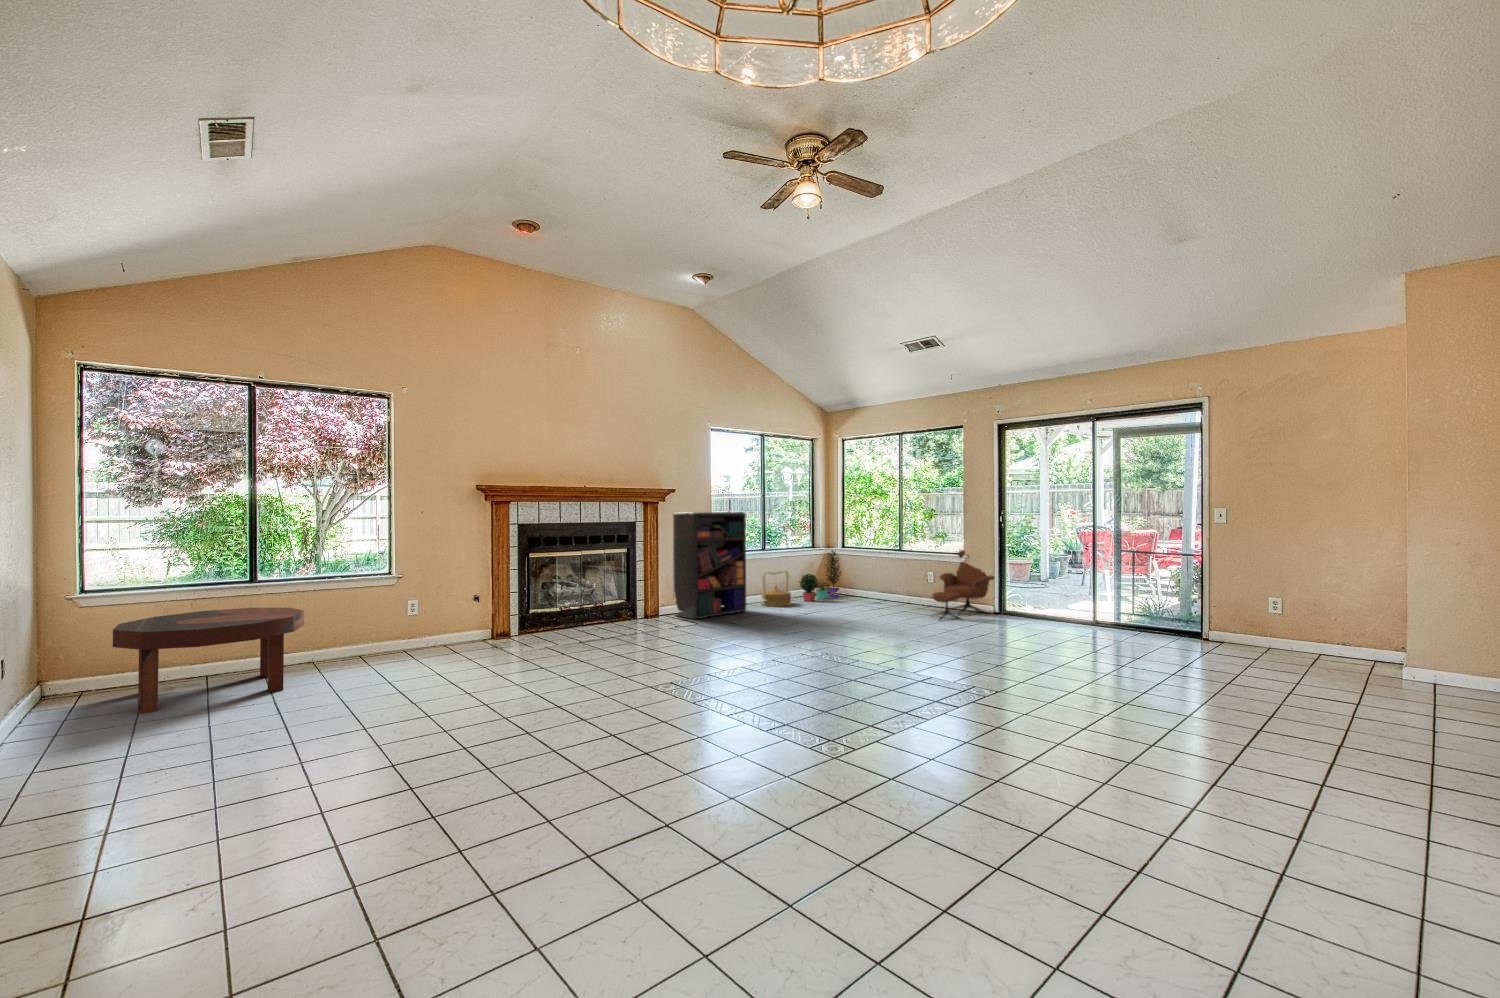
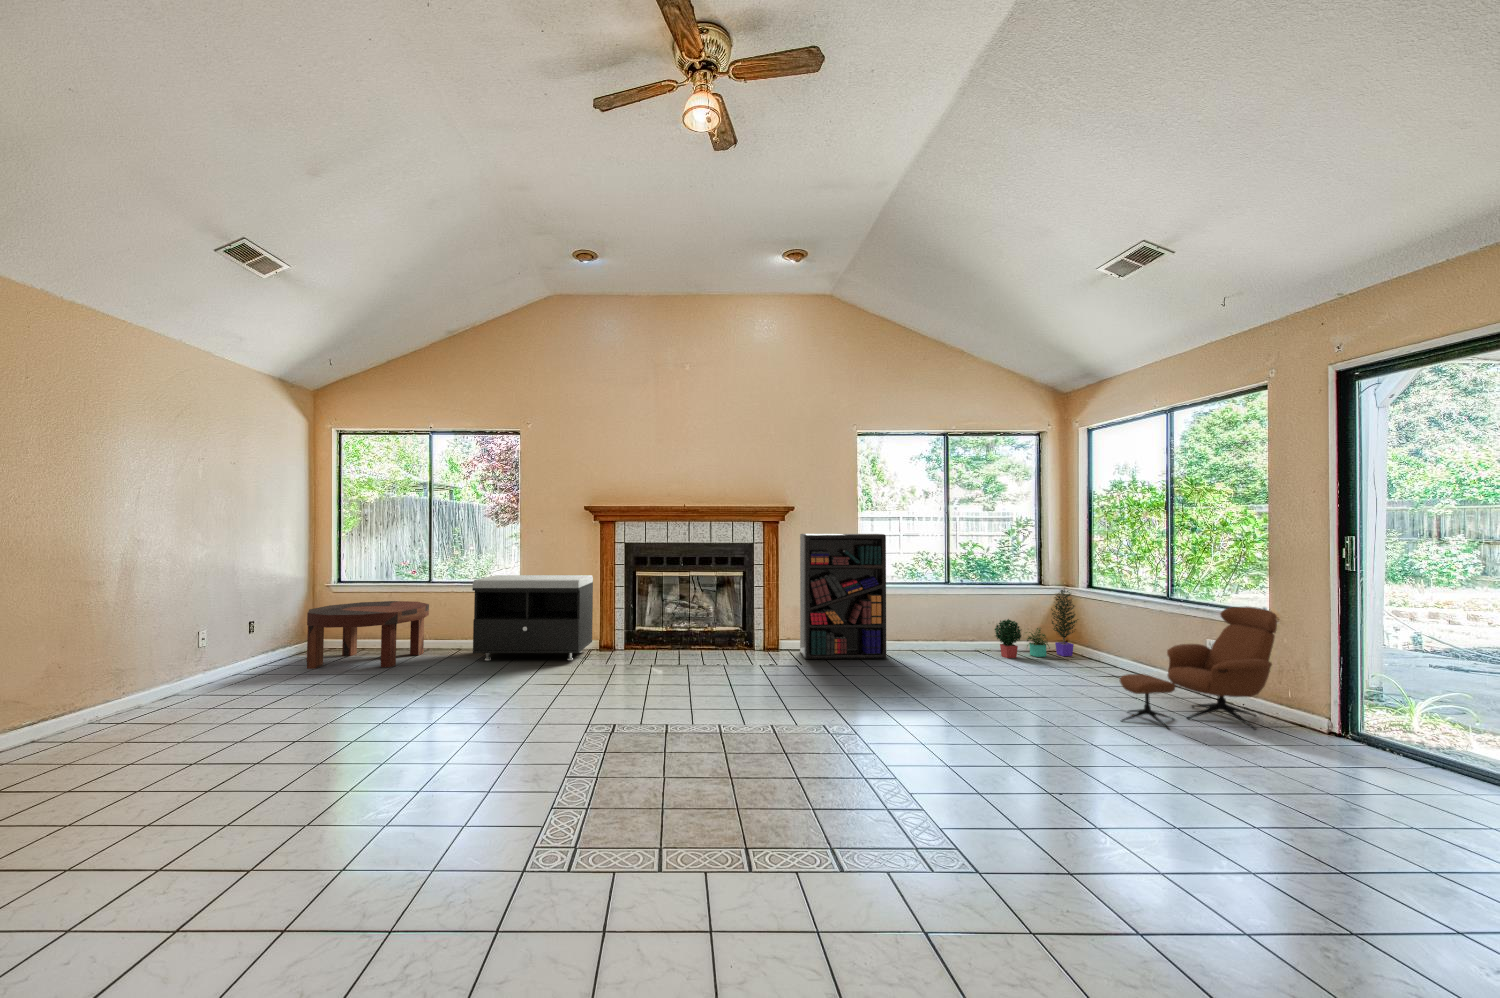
storage bench: none [367,560,509,665] -> present [472,575,593,661]
woven basket: present [761,571,791,607] -> none [928,612,973,659]

